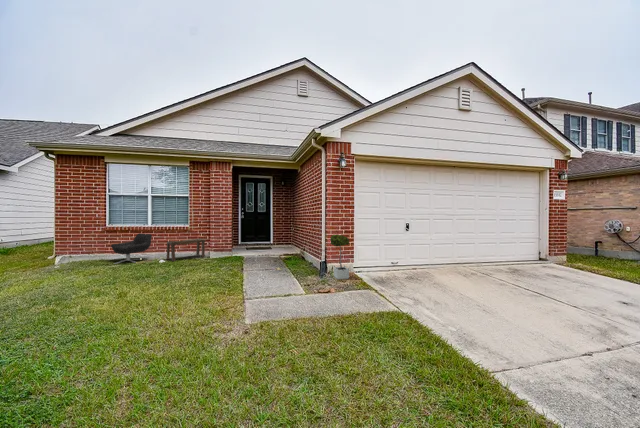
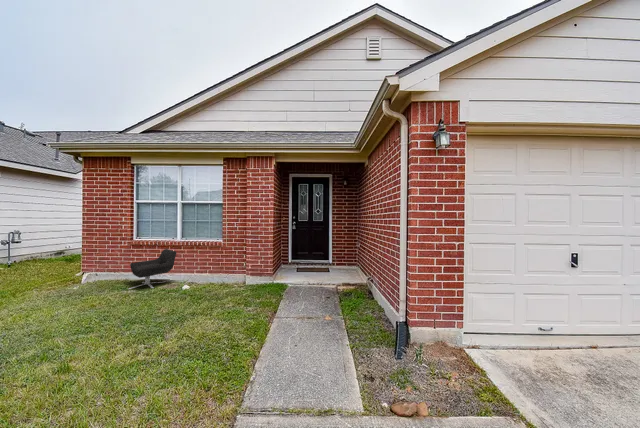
potted tree: present [330,234,349,279] -> none [417,278,458,368]
bench: present [166,238,205,261] -> none [192,257,239,289]

